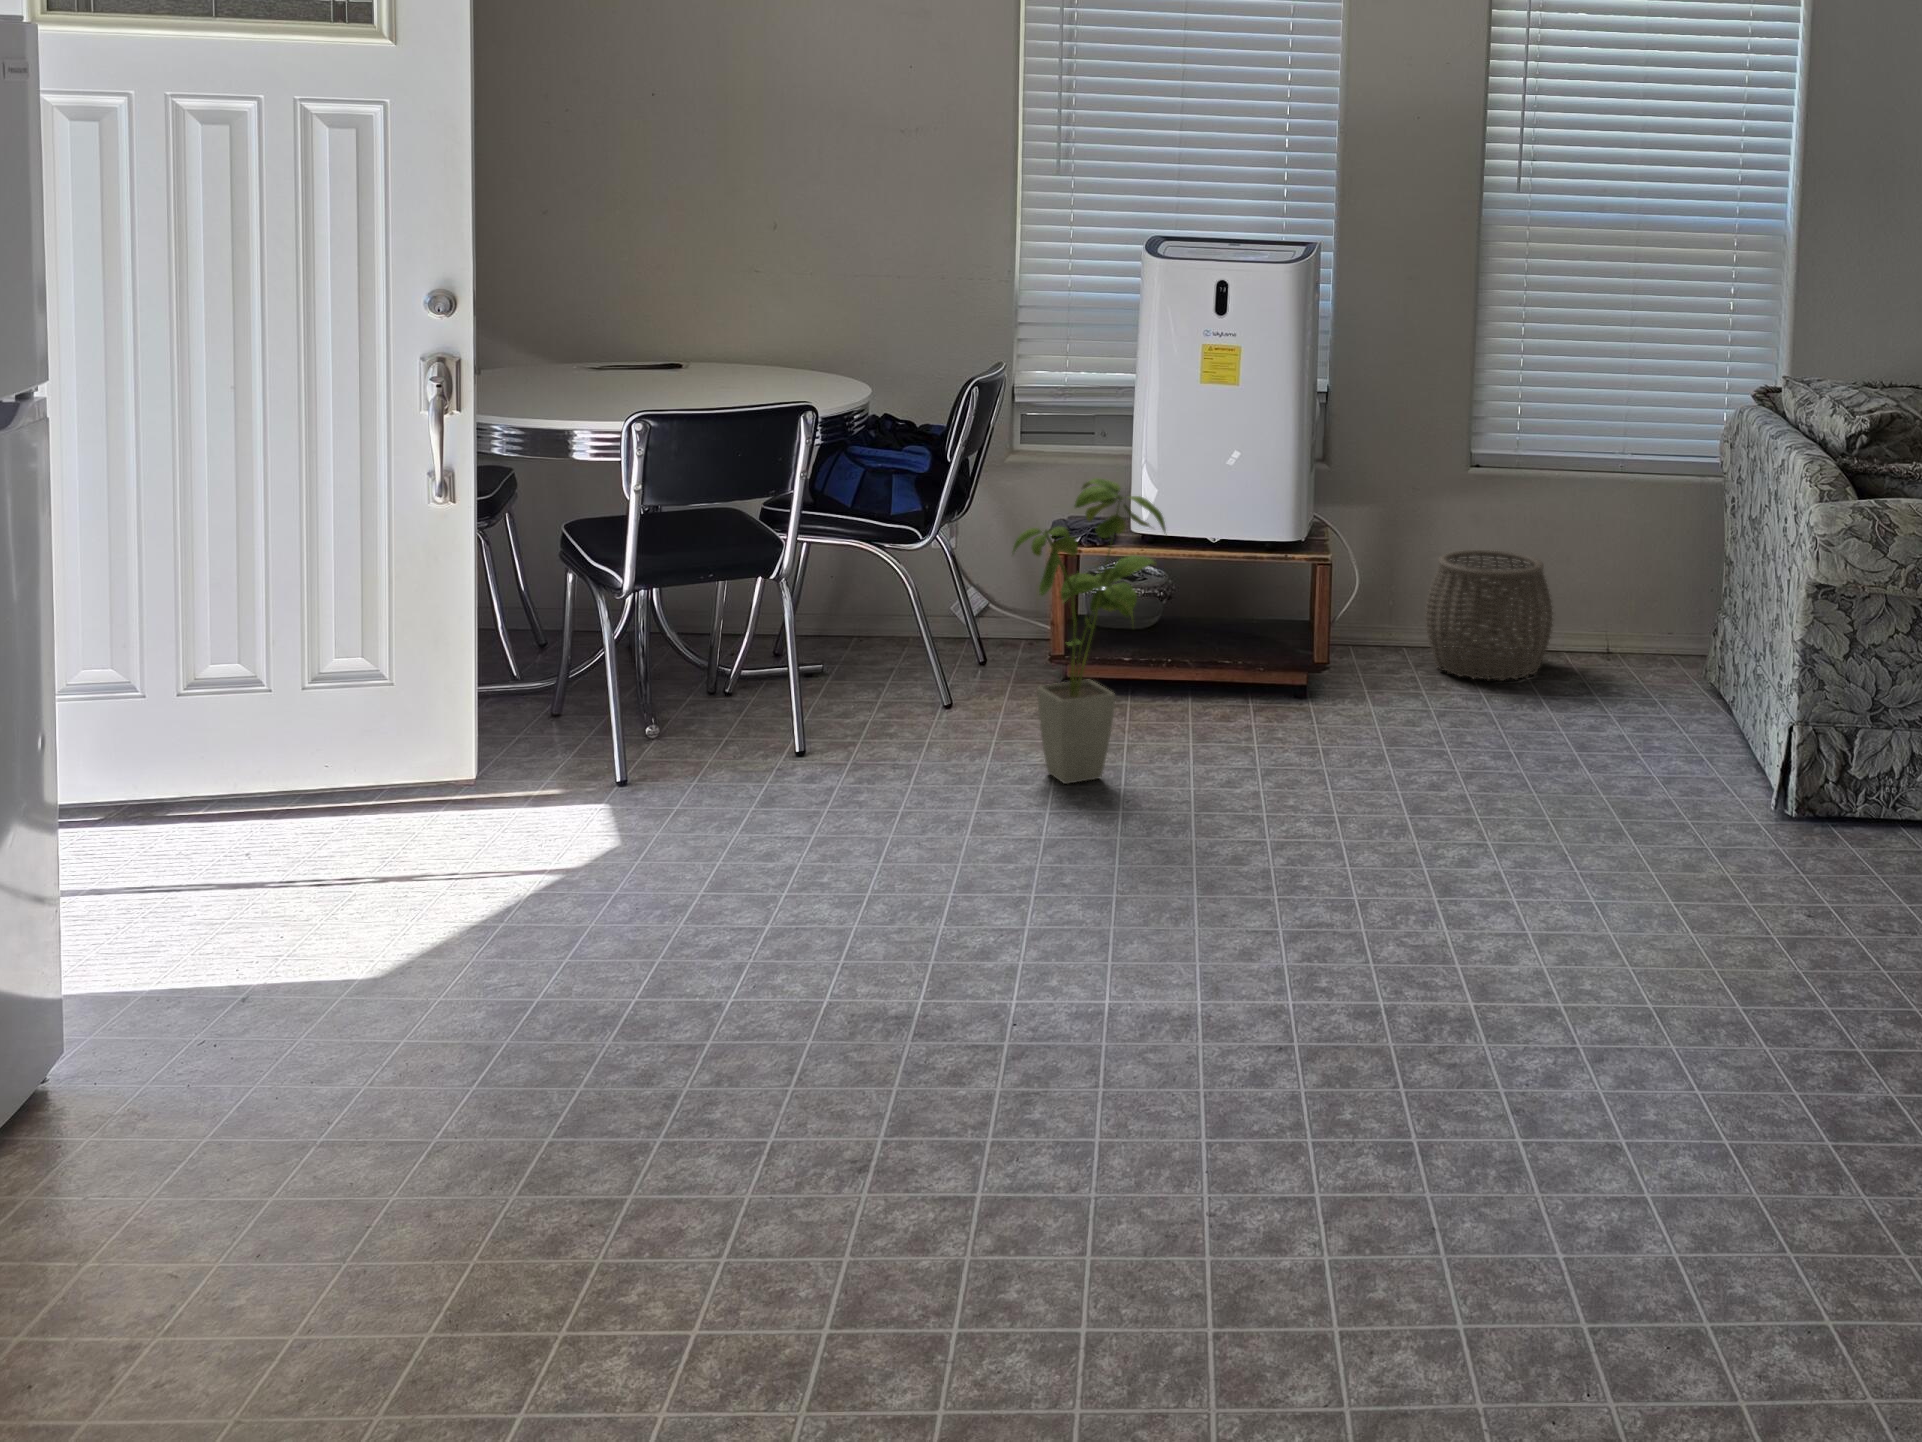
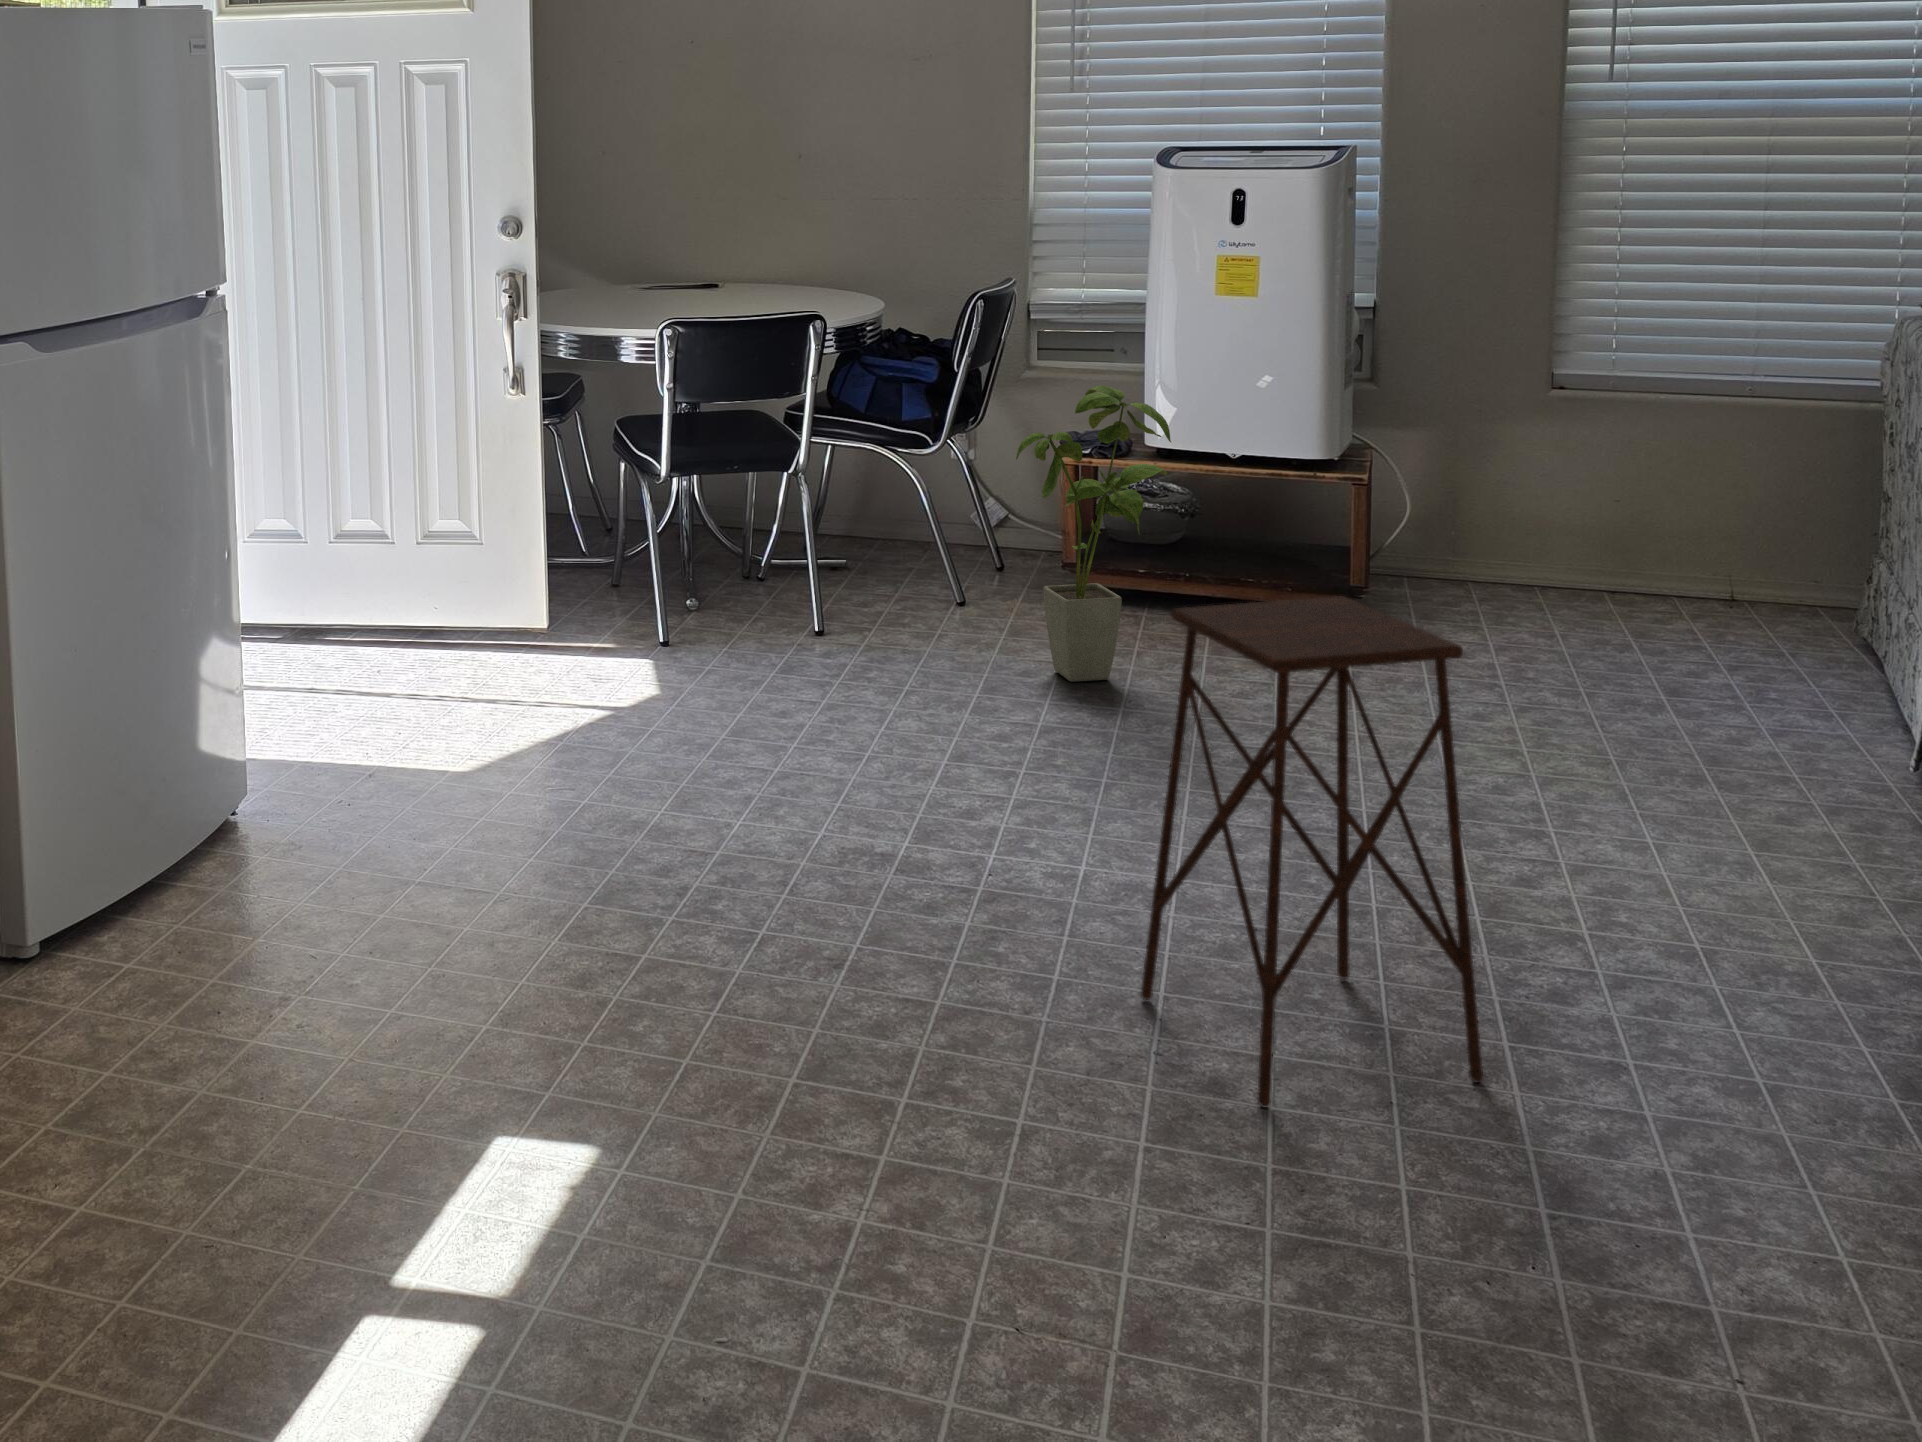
woven basket: present [1425,550,1553,681] -> none [1487,477,1648,619]
side table: none [1183,708,1512,1262] -> present [1141,596,1483,1107]

